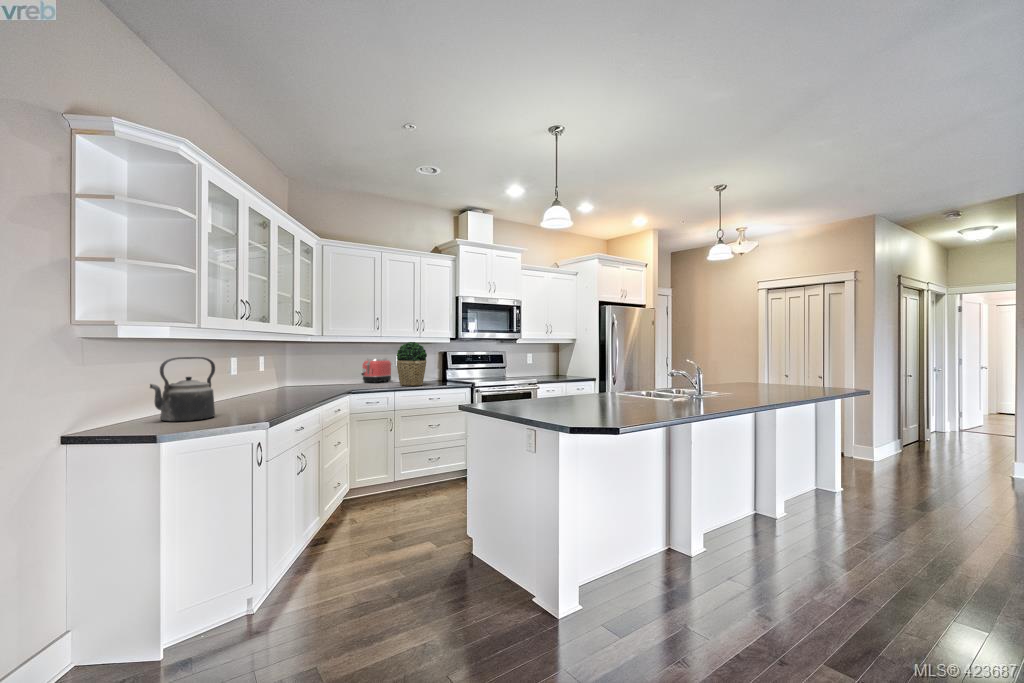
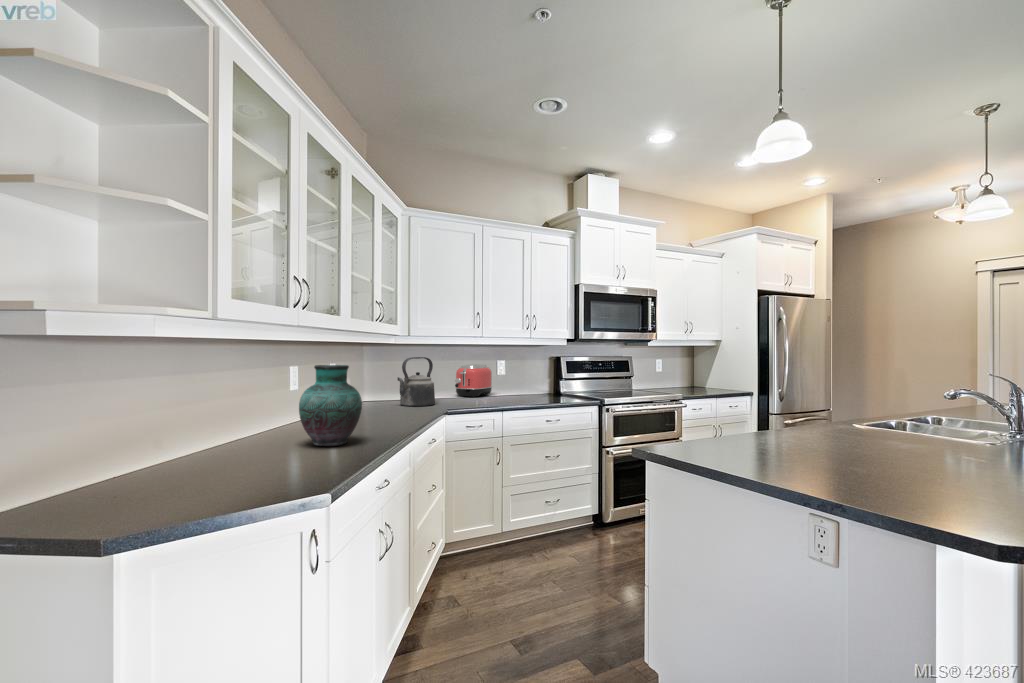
potted plant: present [396,342,427,386] -> none [502,344,543,404]
vase: none [243,355,285,407] -> present [299,365,362,446]
kettle: present [150,357,215,422] -> present [397,357,435,406]

